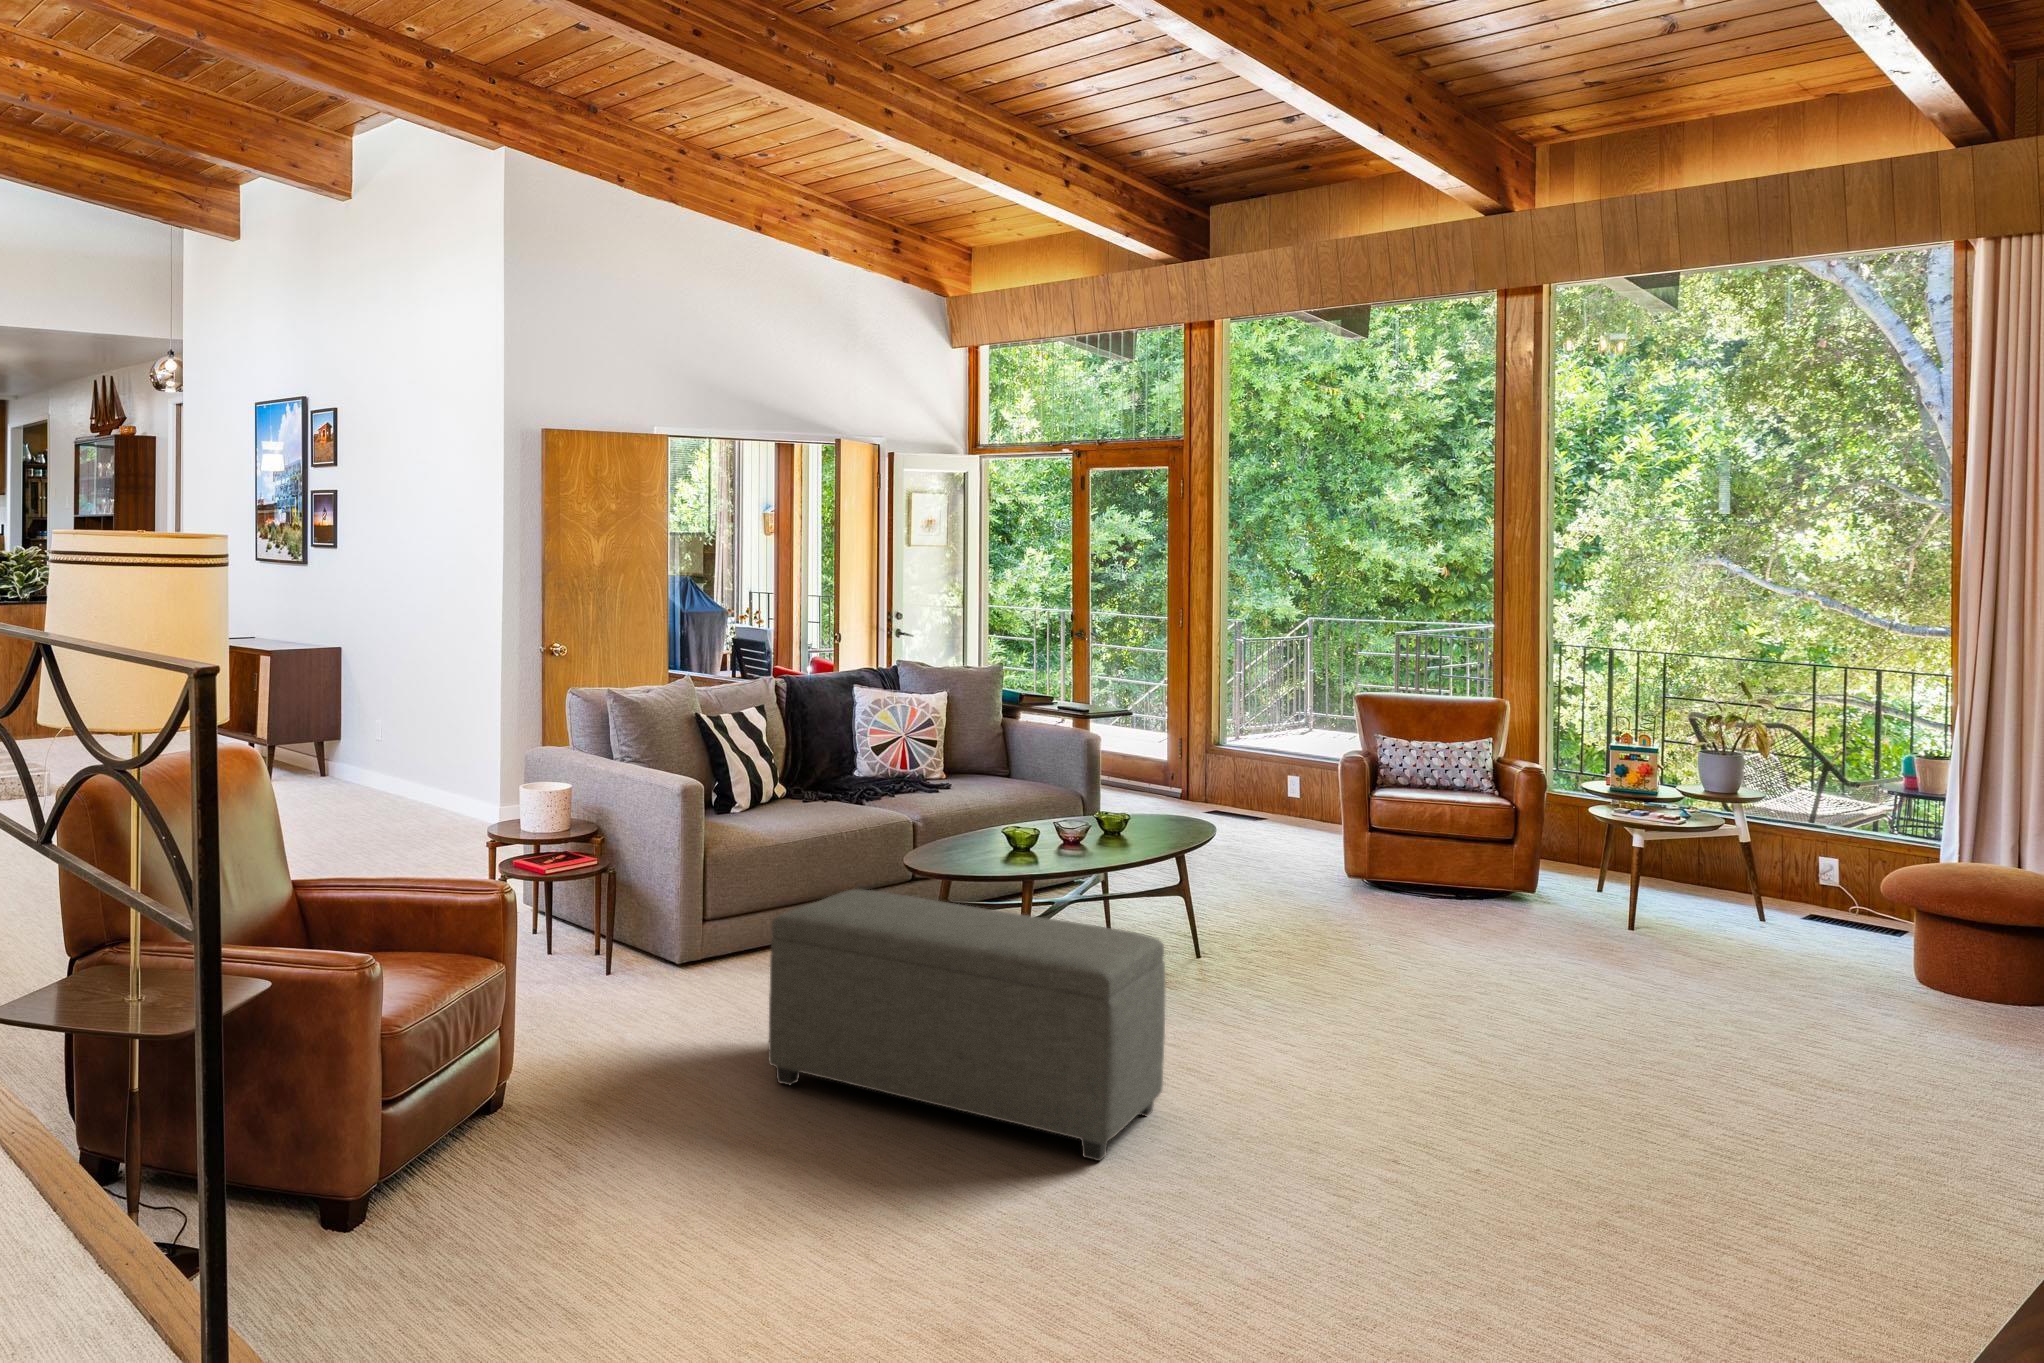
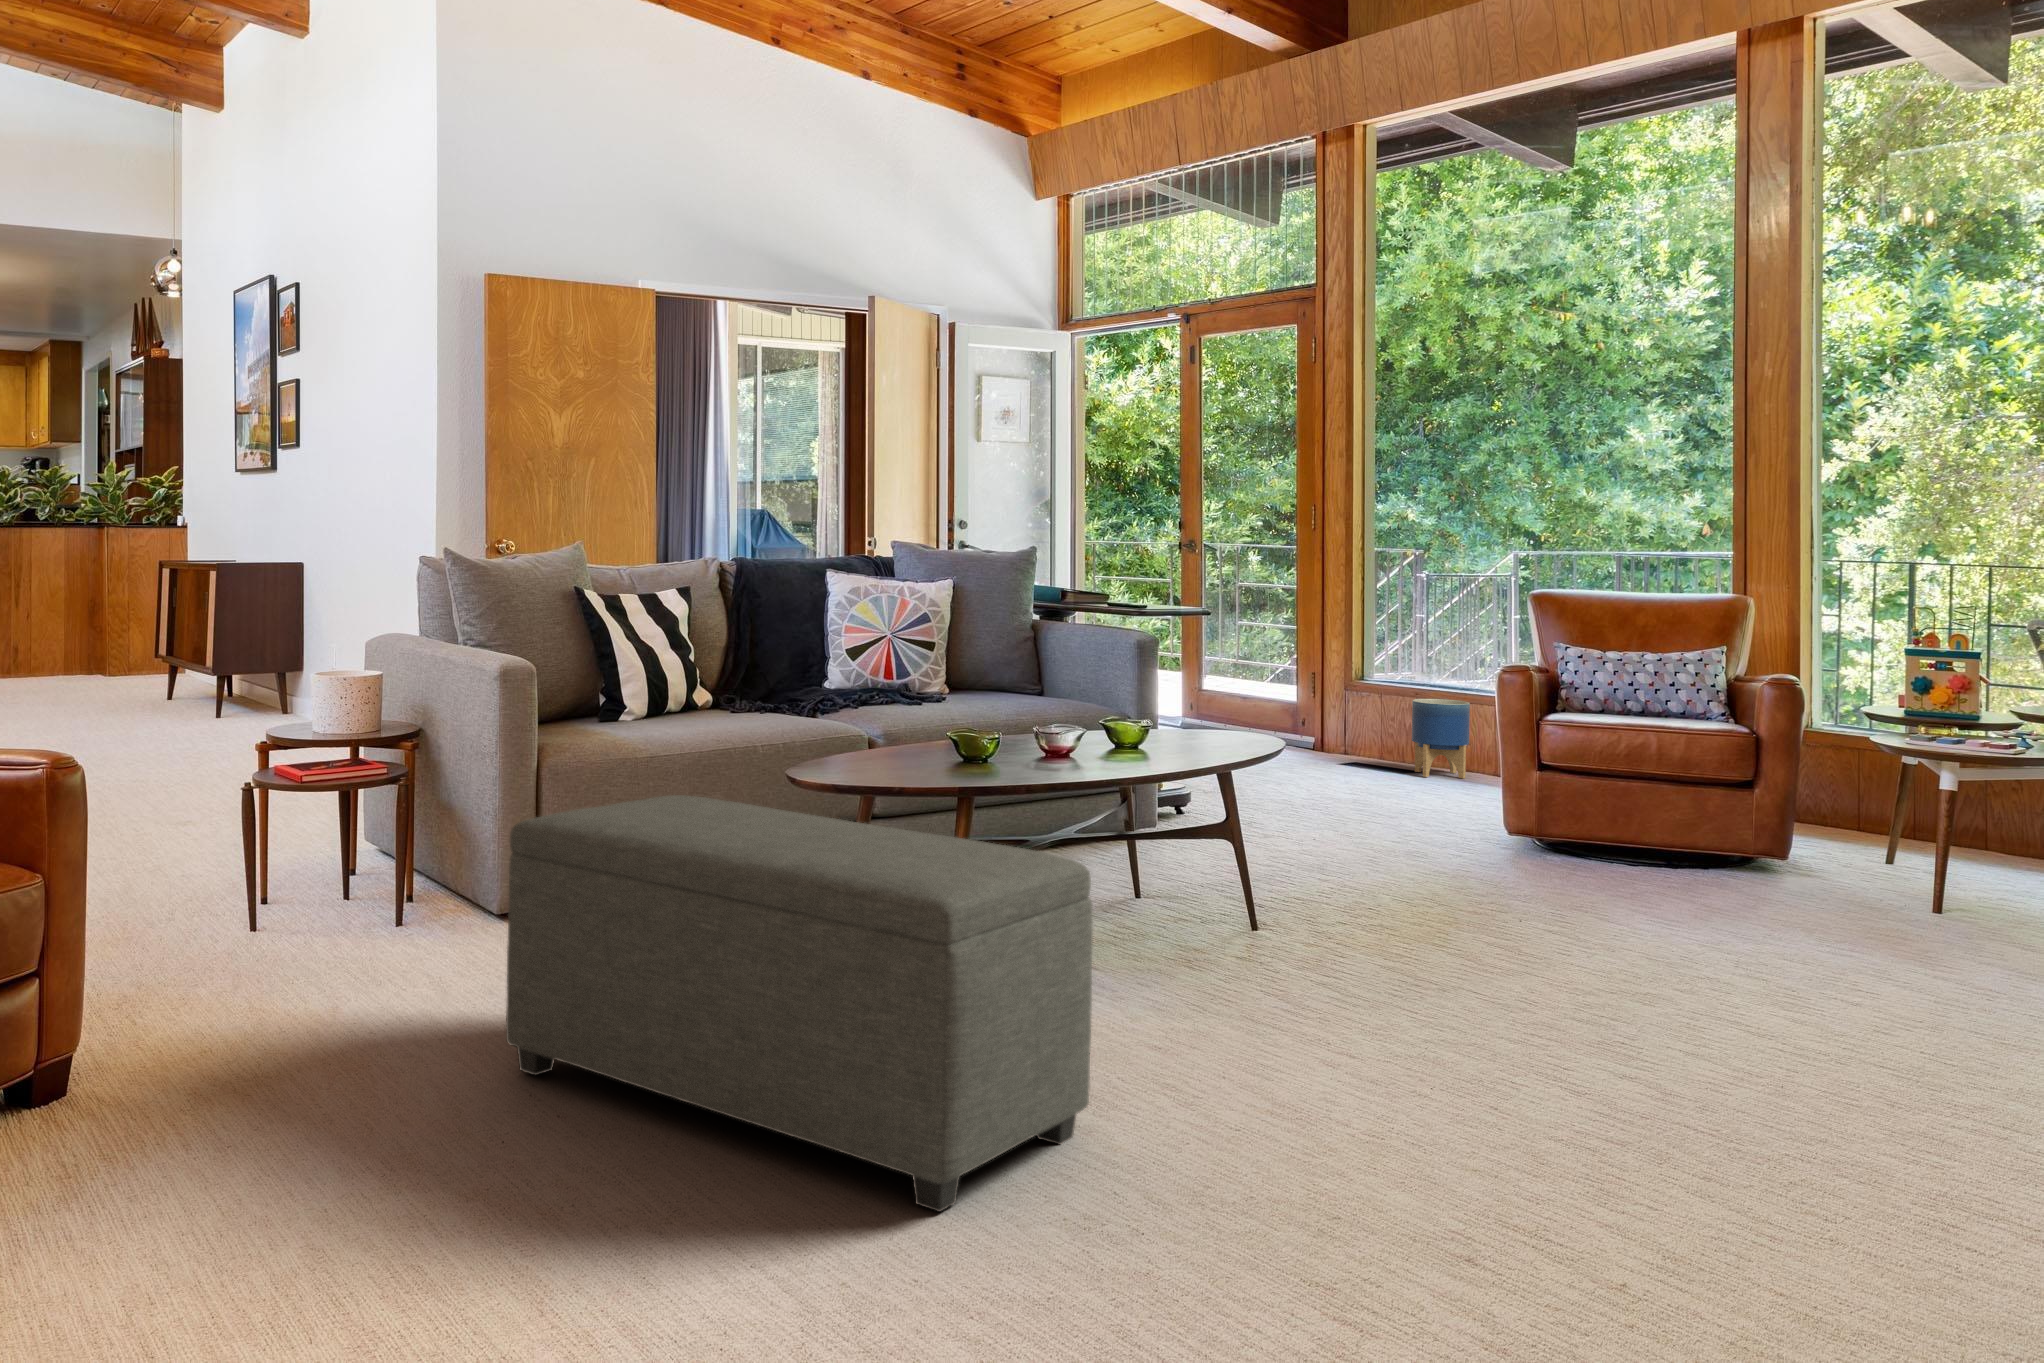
planter: none [1257,762,1300,823] -> present [1412,699,1470,778]

